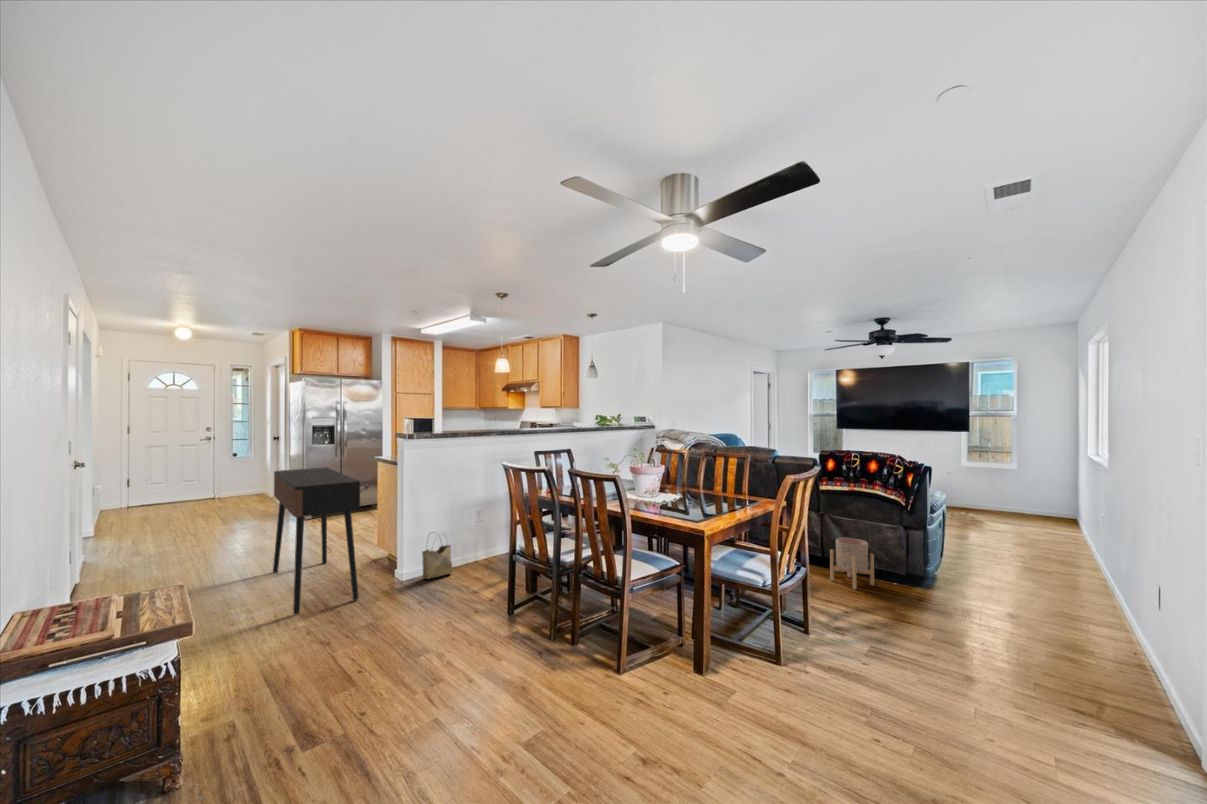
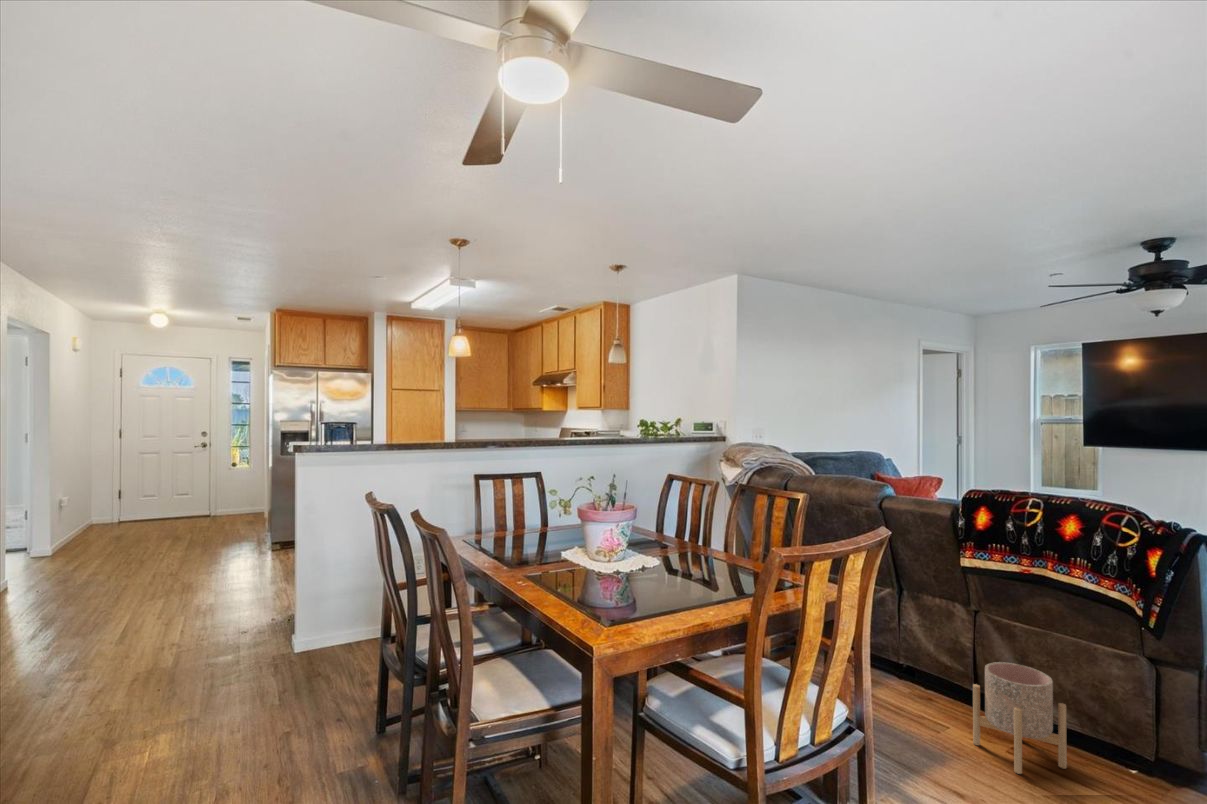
console table: present [273,467,360,614] -> none [100,488,229,699]
woven basket: present [422,545,452,579] -> none [309,588,358,658]

